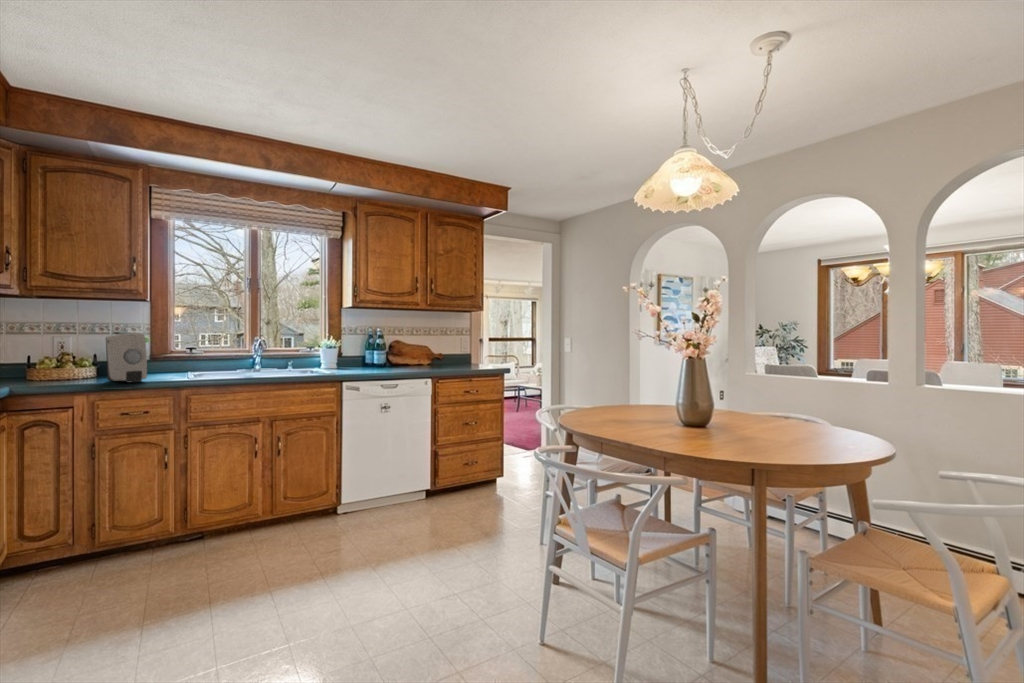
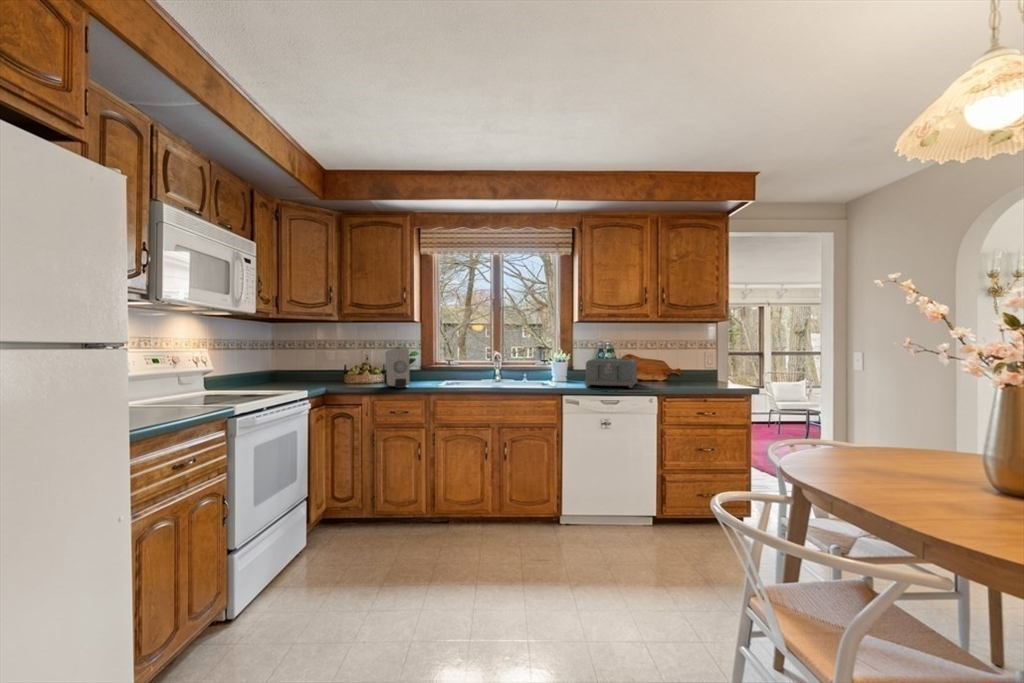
toaster: none [362,345,411,372] -> present [585,358,637,388]

